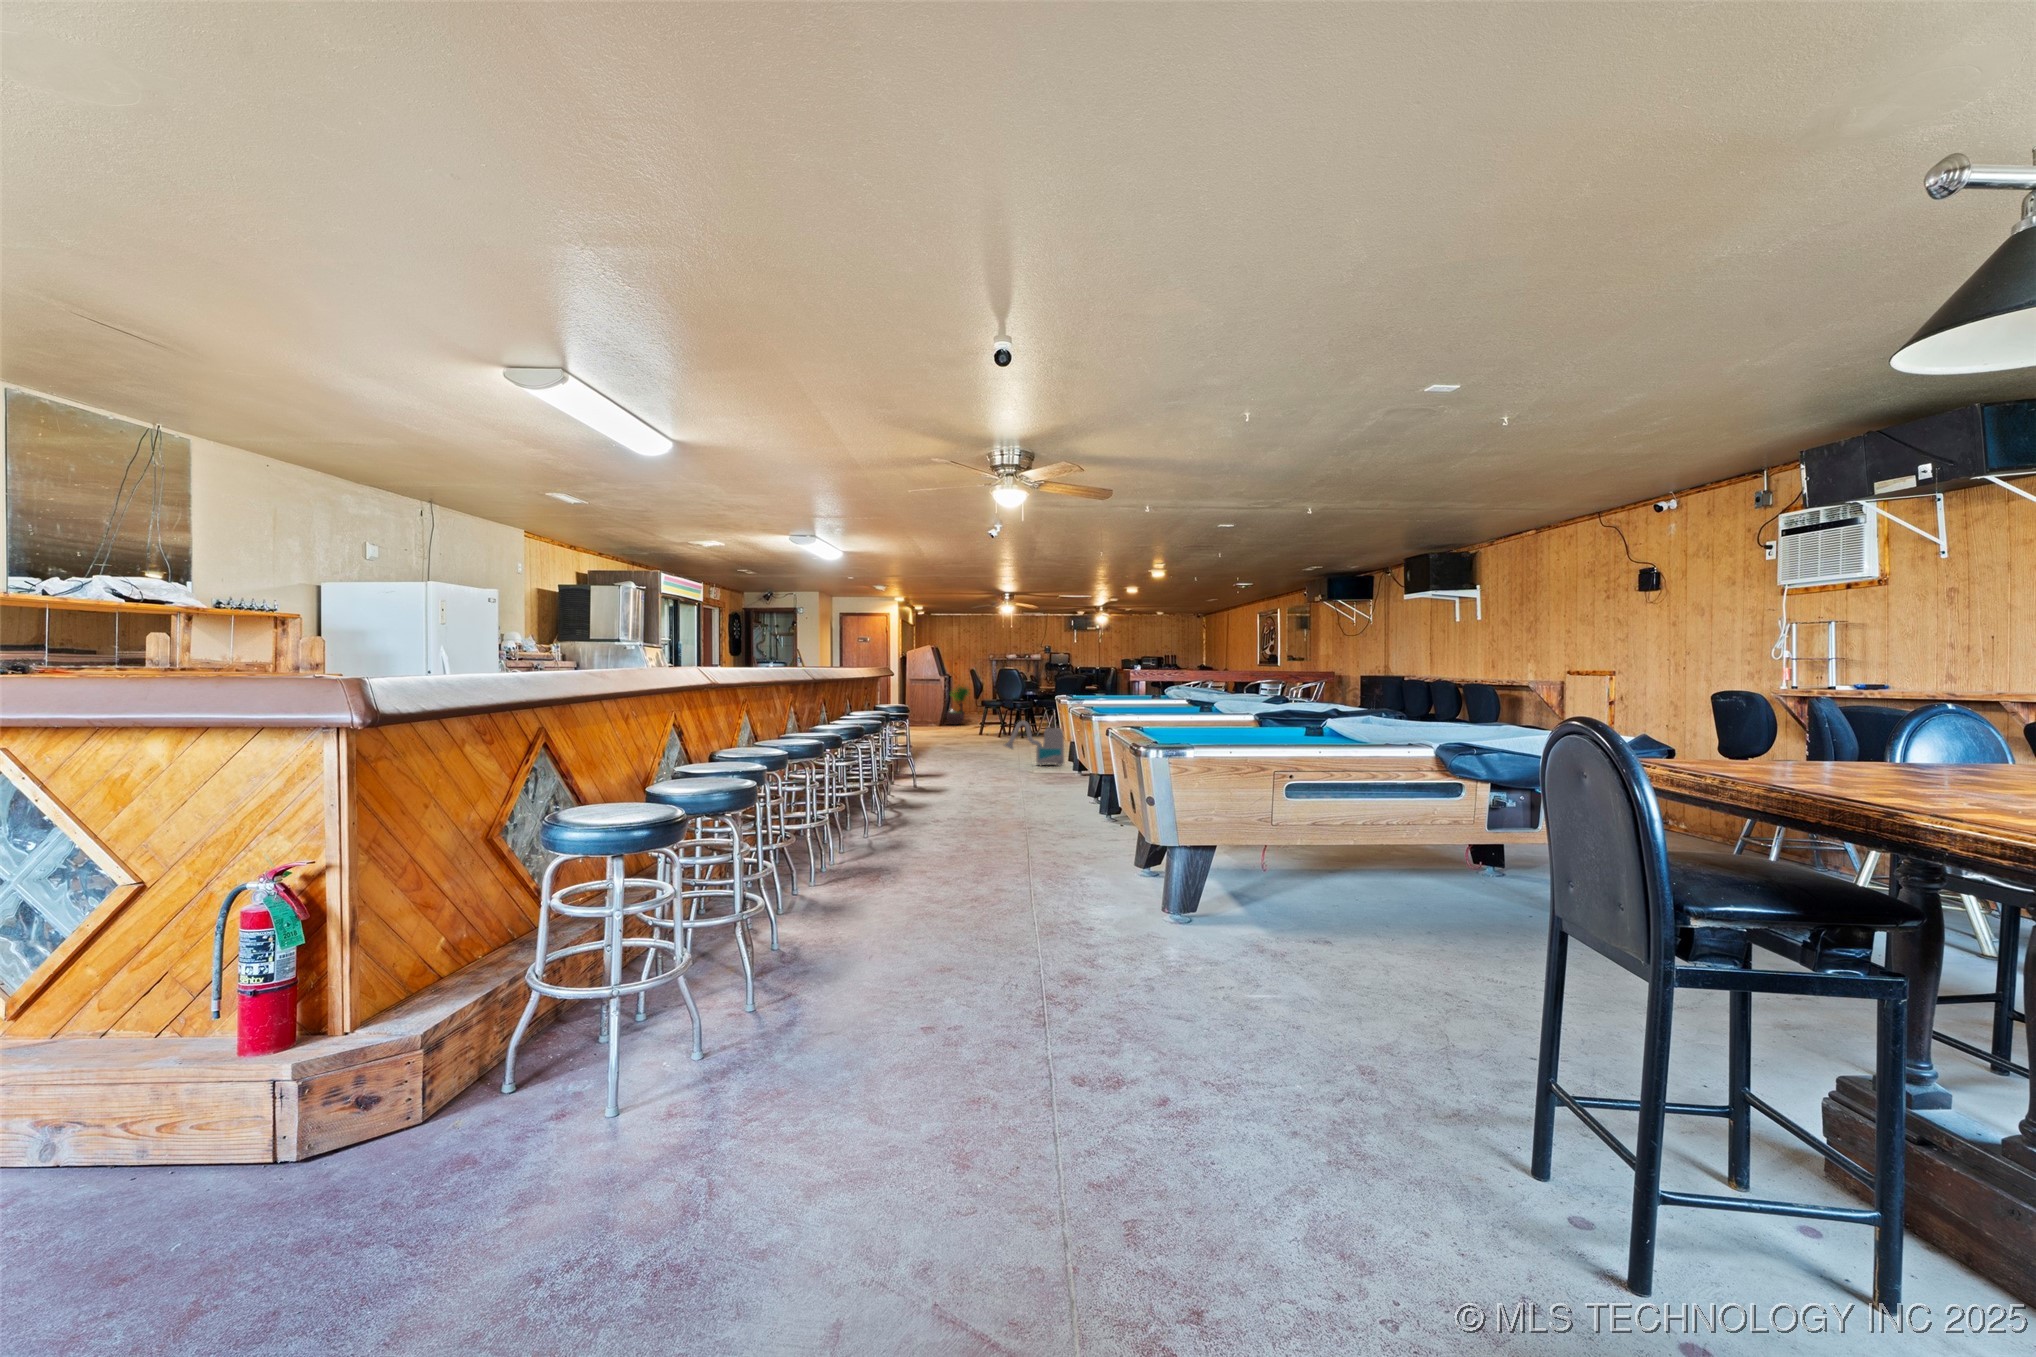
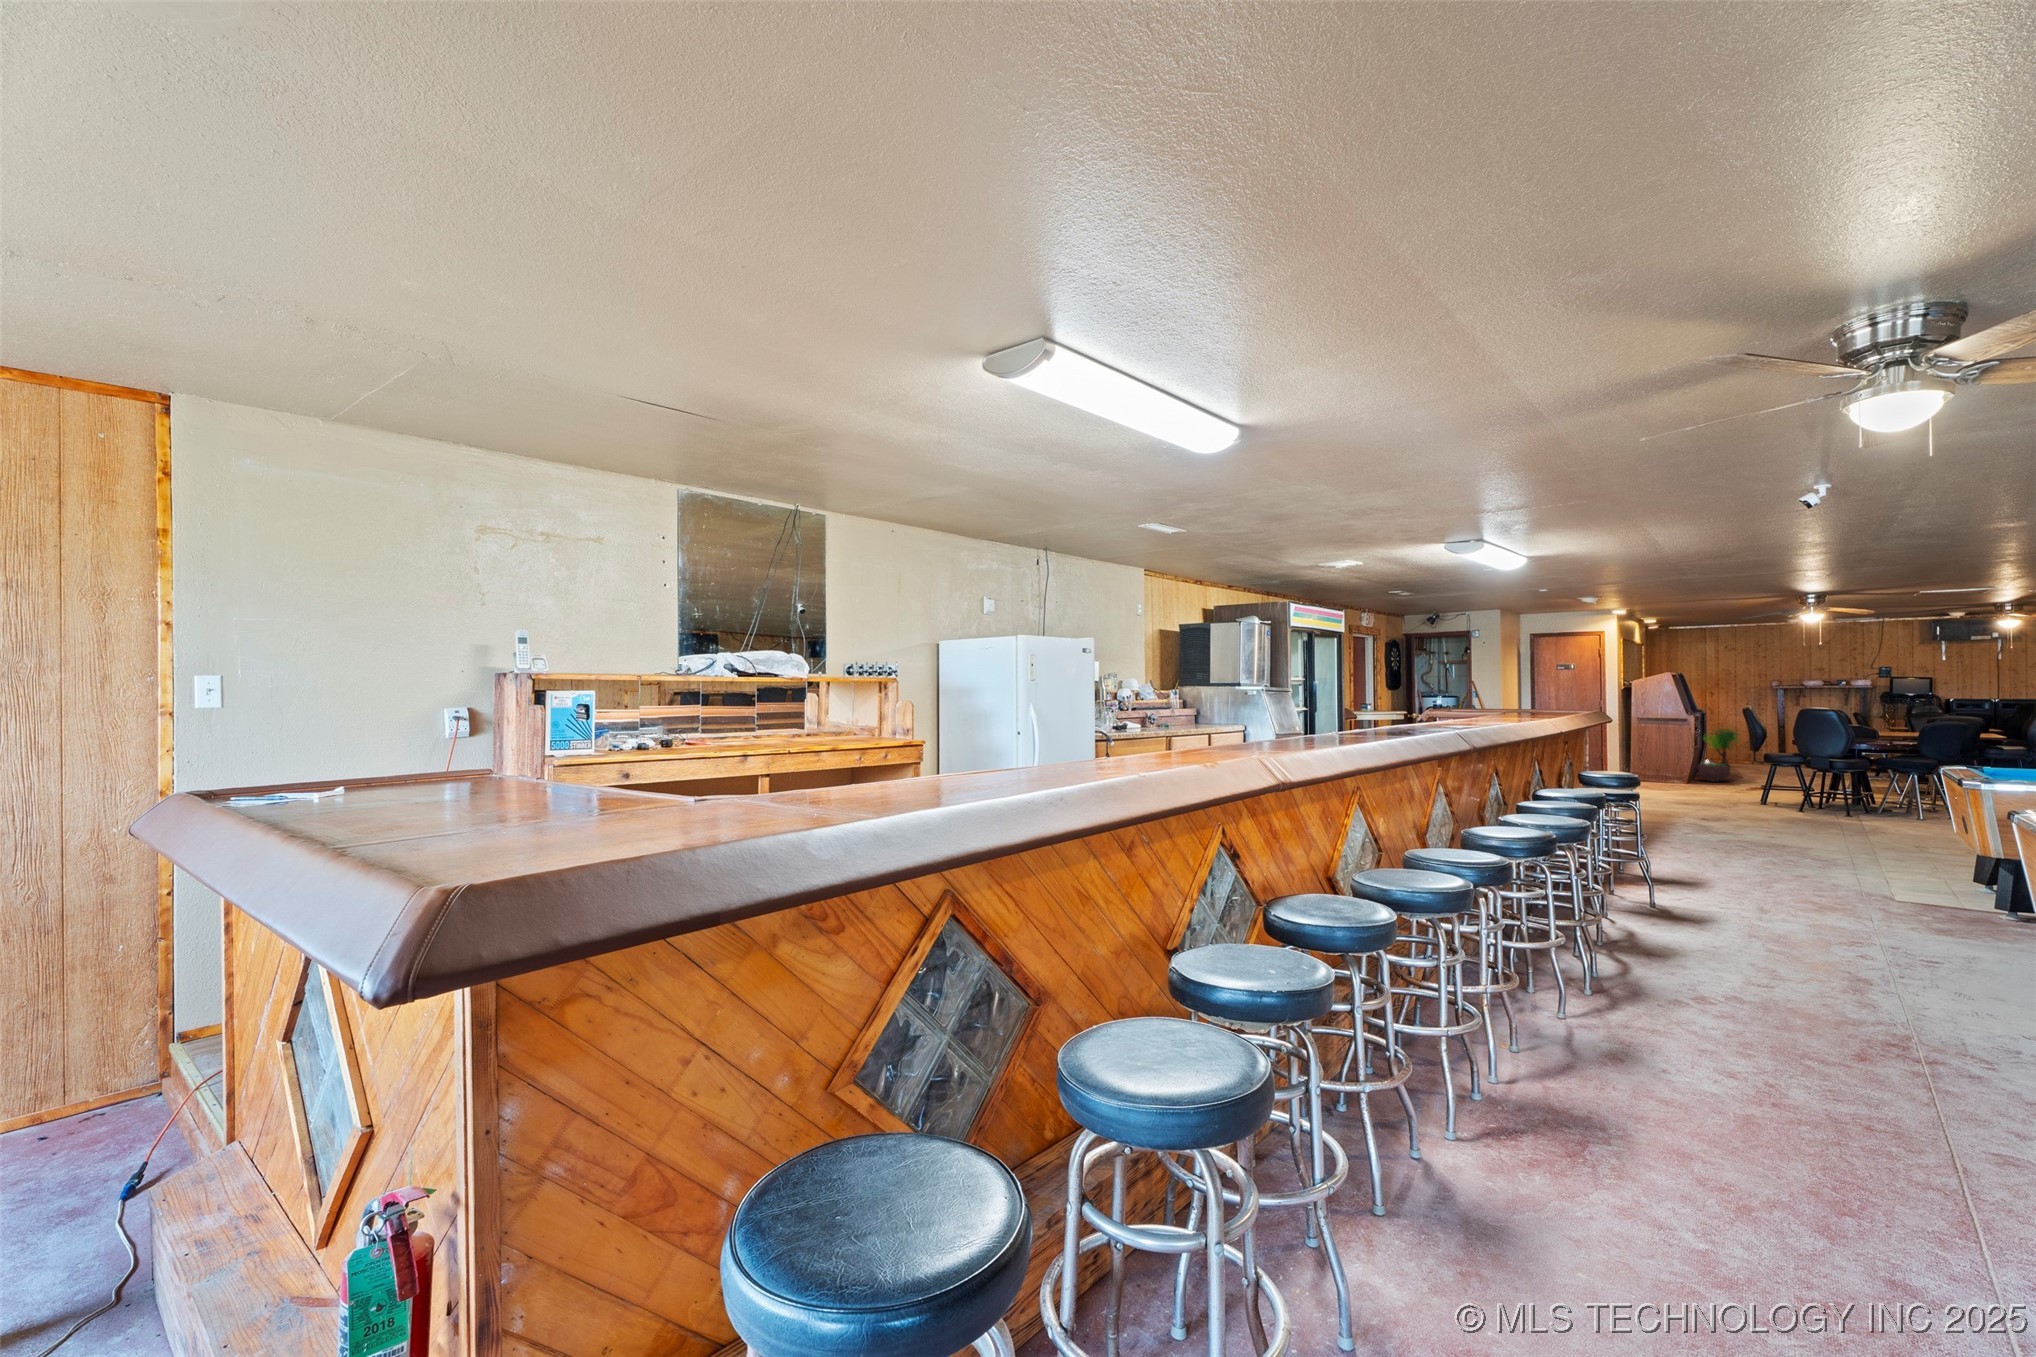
vacuum cleaner: present [1004,721,1064,766] -> none [1824,805,1969,891]

